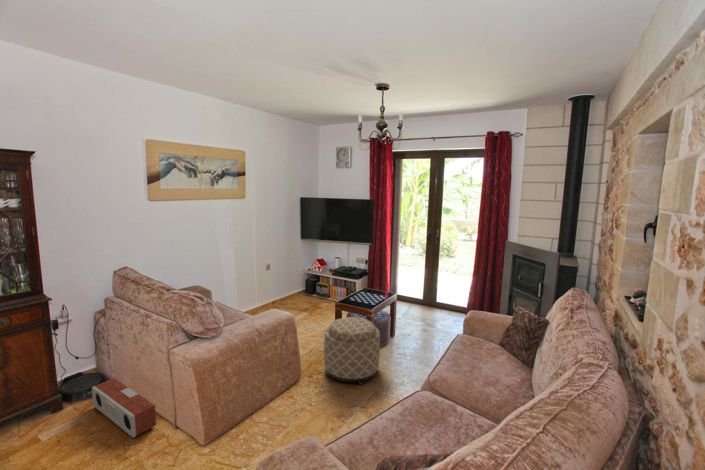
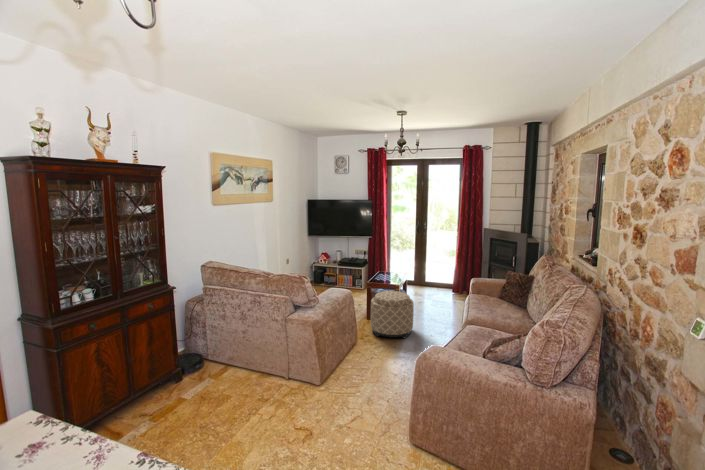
speaker: present [92,378,156,437] -> none [212,349,276,384]

